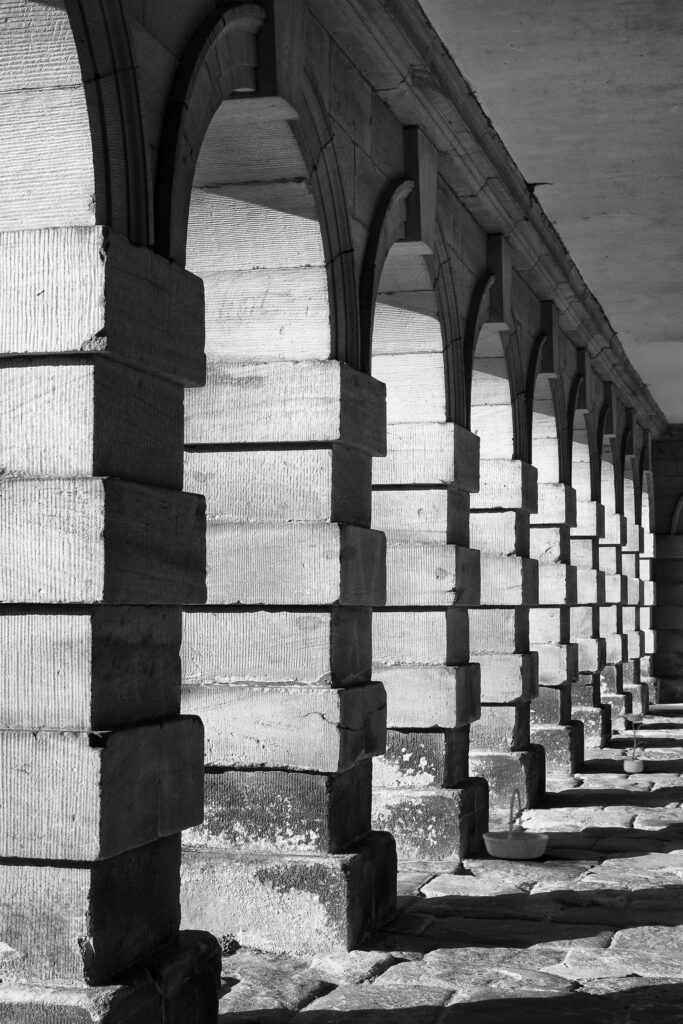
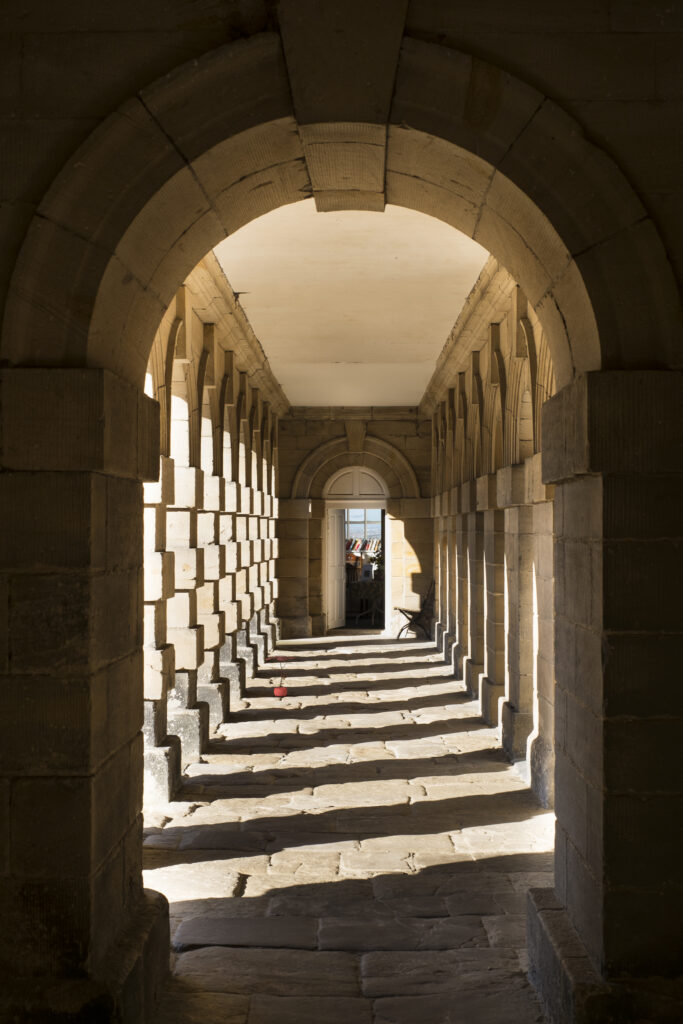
basket: present [483,787,549,859] -> none [211,706,254,752]

